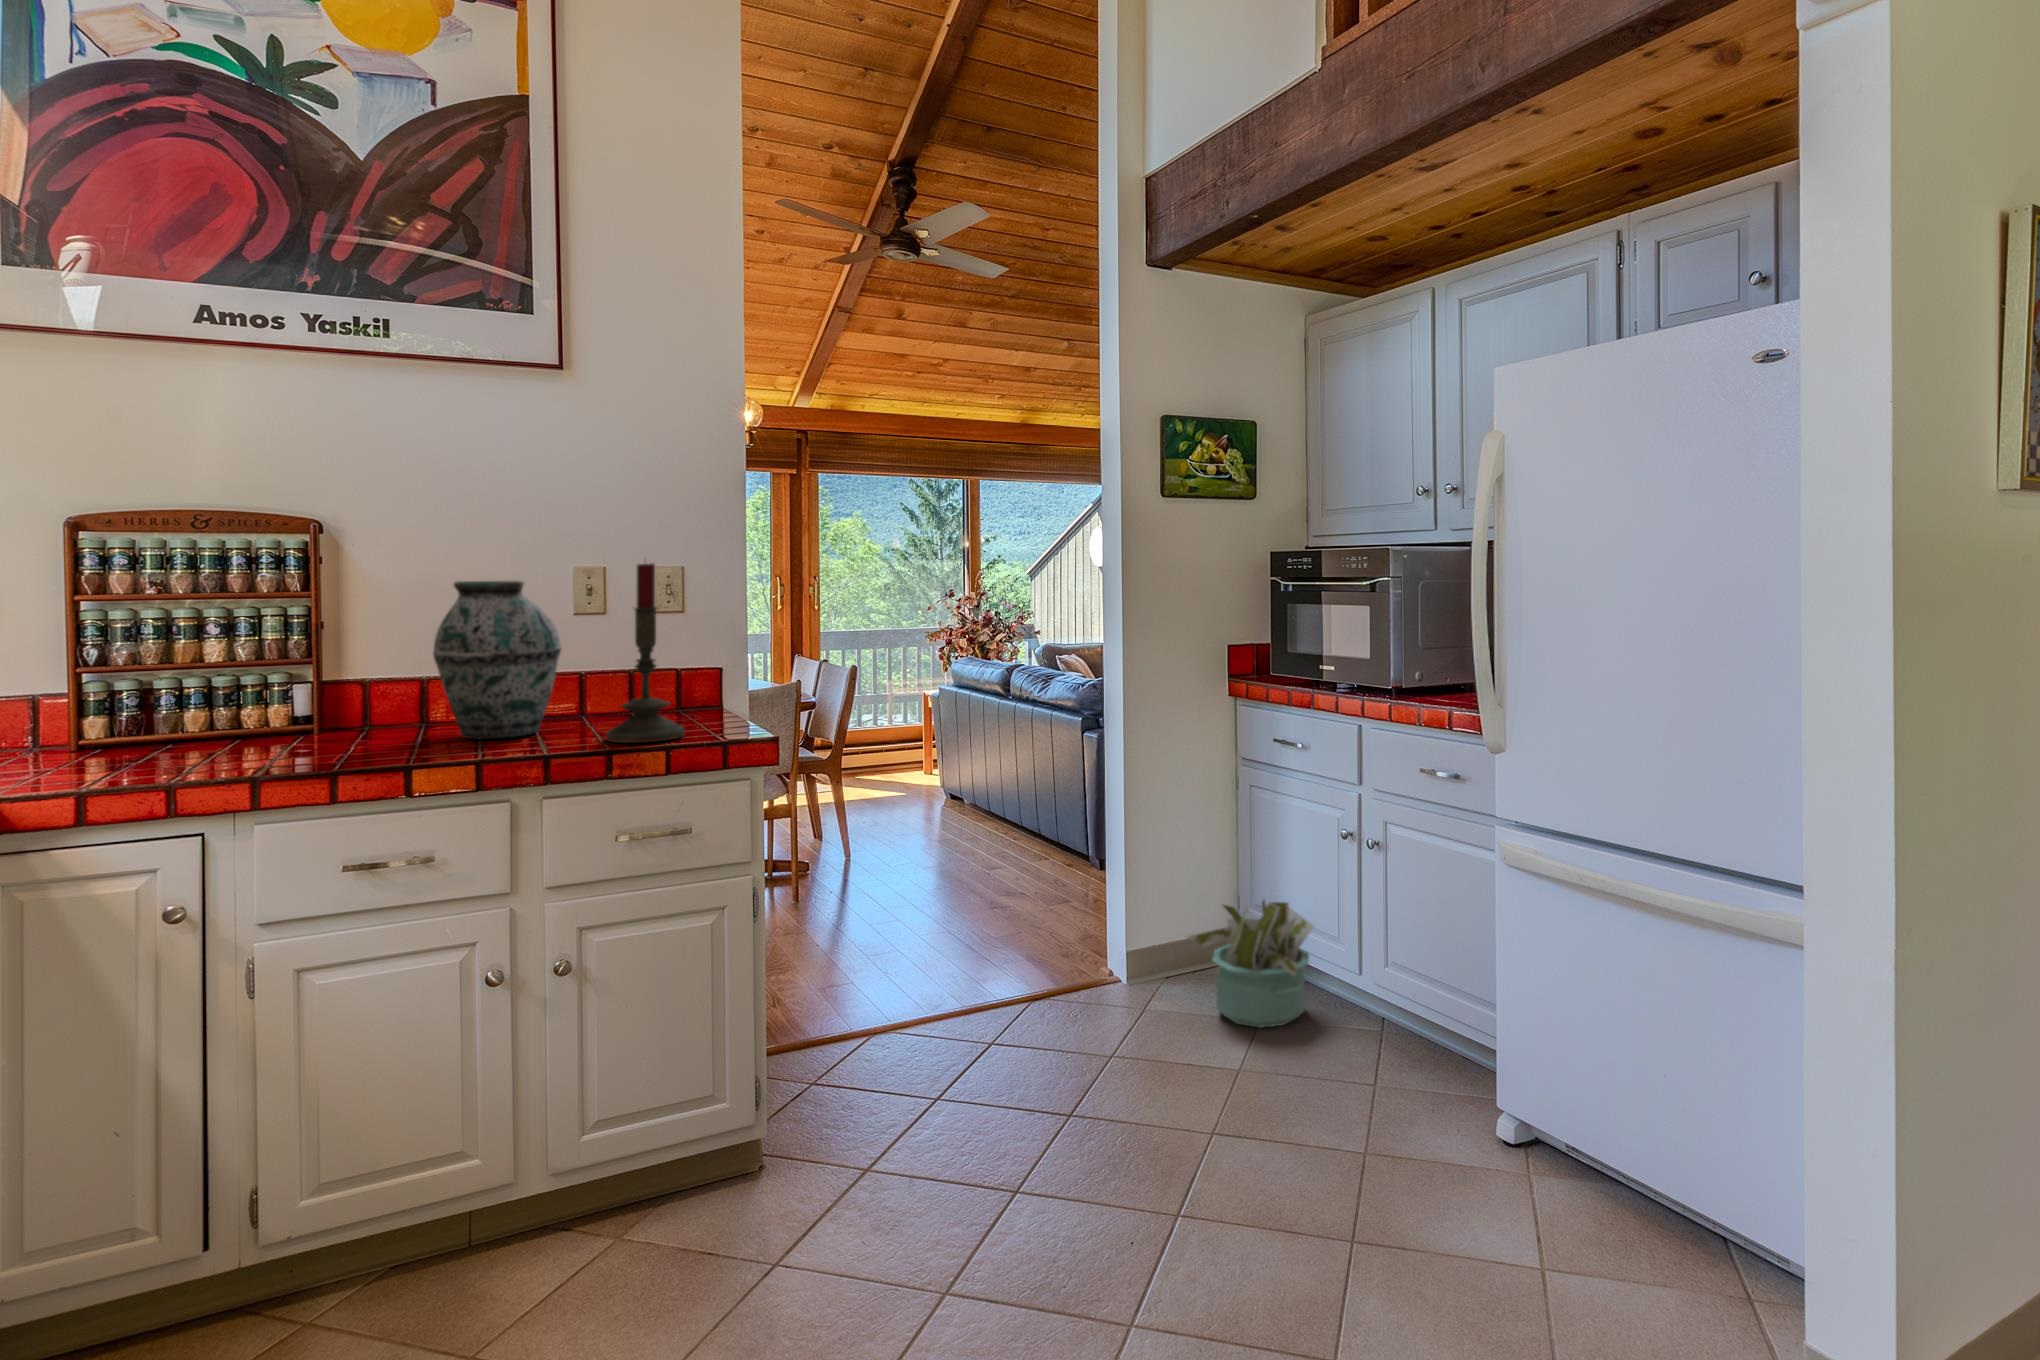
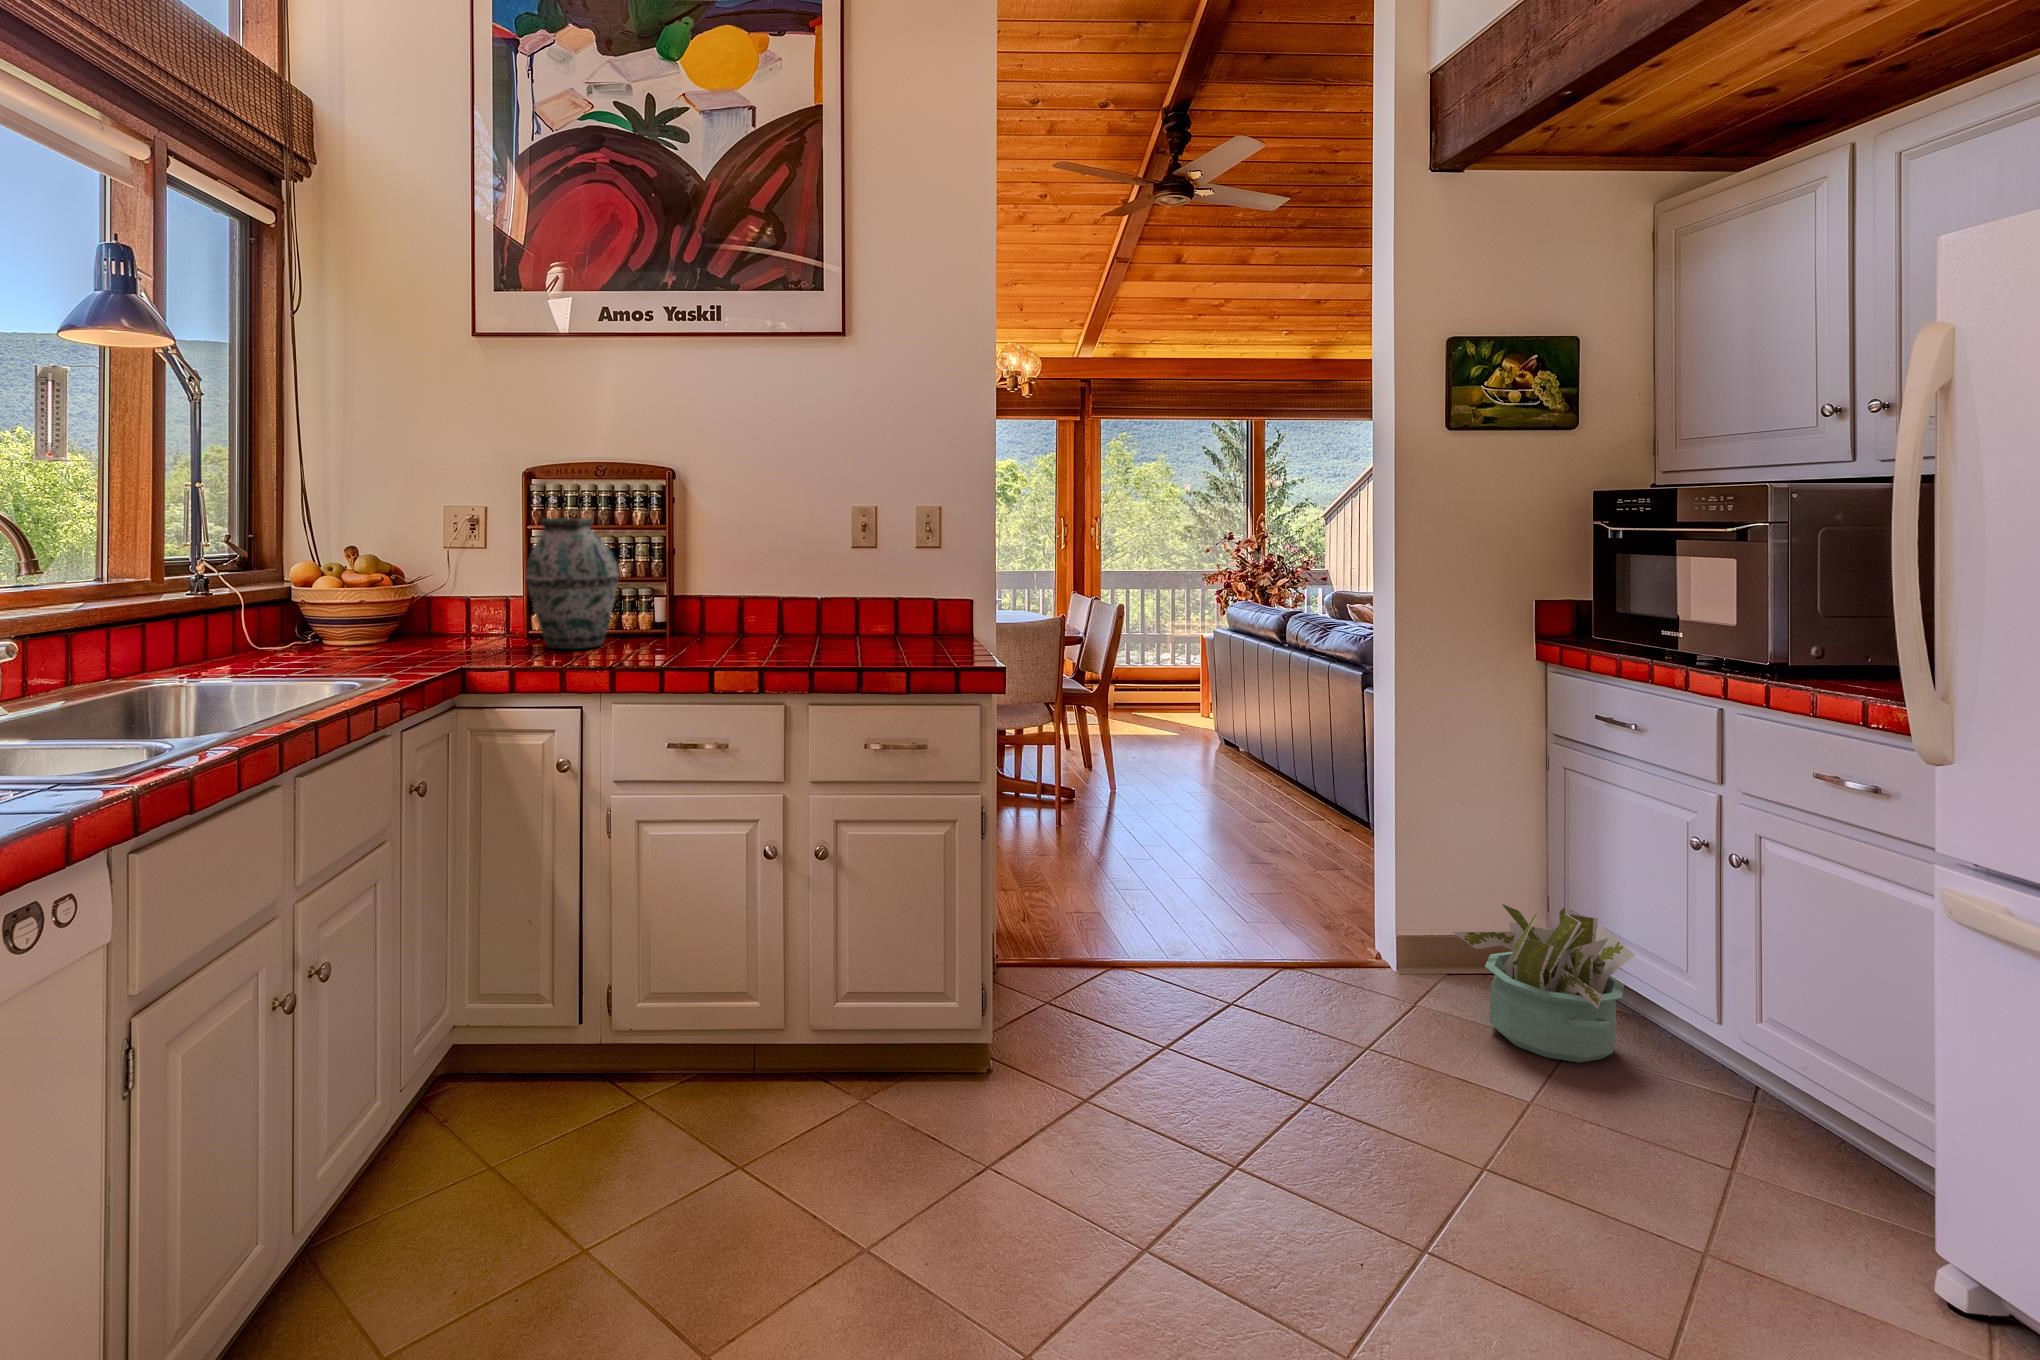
candle: present [606,563,684,743] -> none [858,500,920,663]
vase: present [433,581,561,739] -> present [525,518,619,649]

